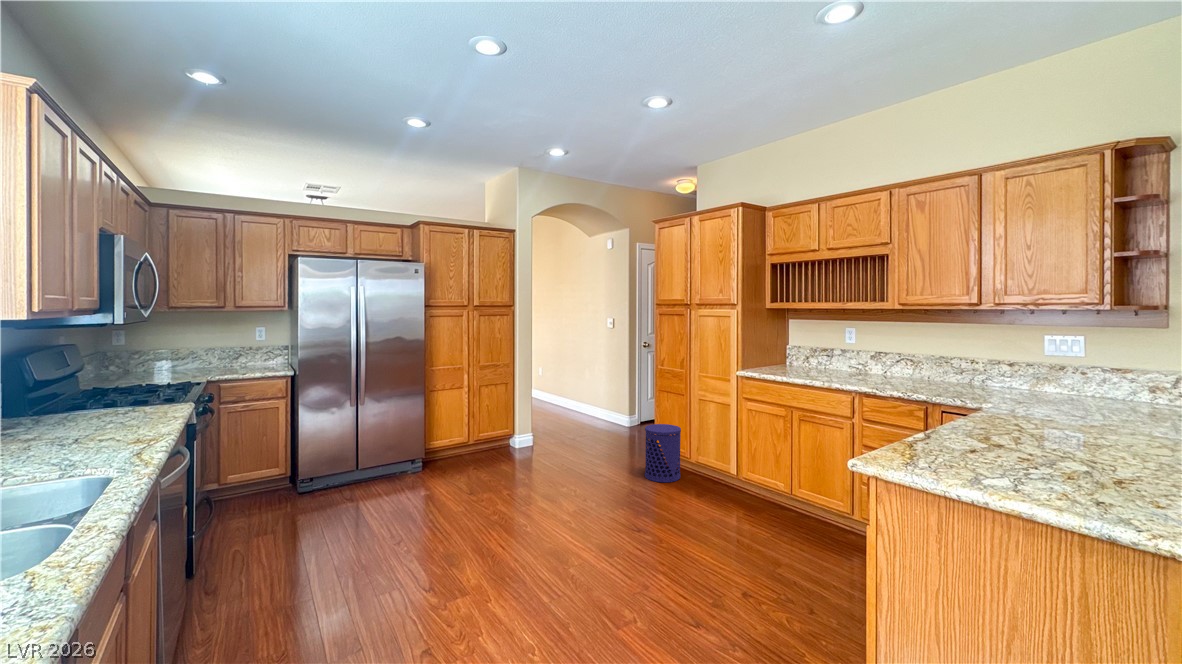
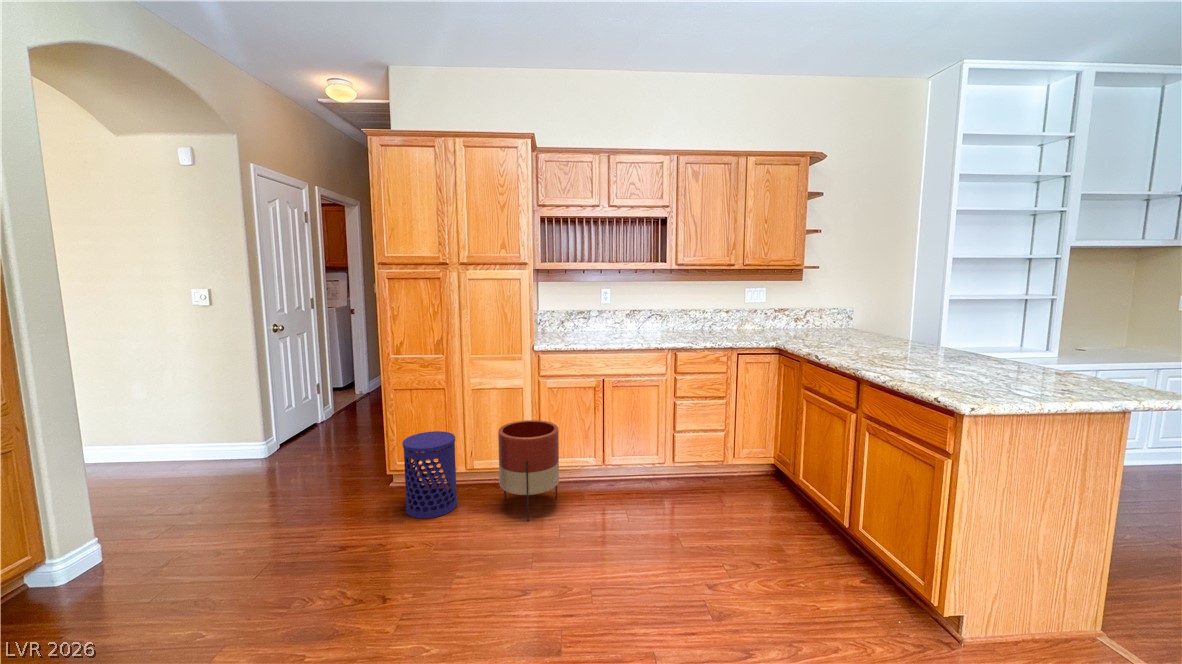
planter: none [690,431,740,506] -> present [498,420,559,521]

